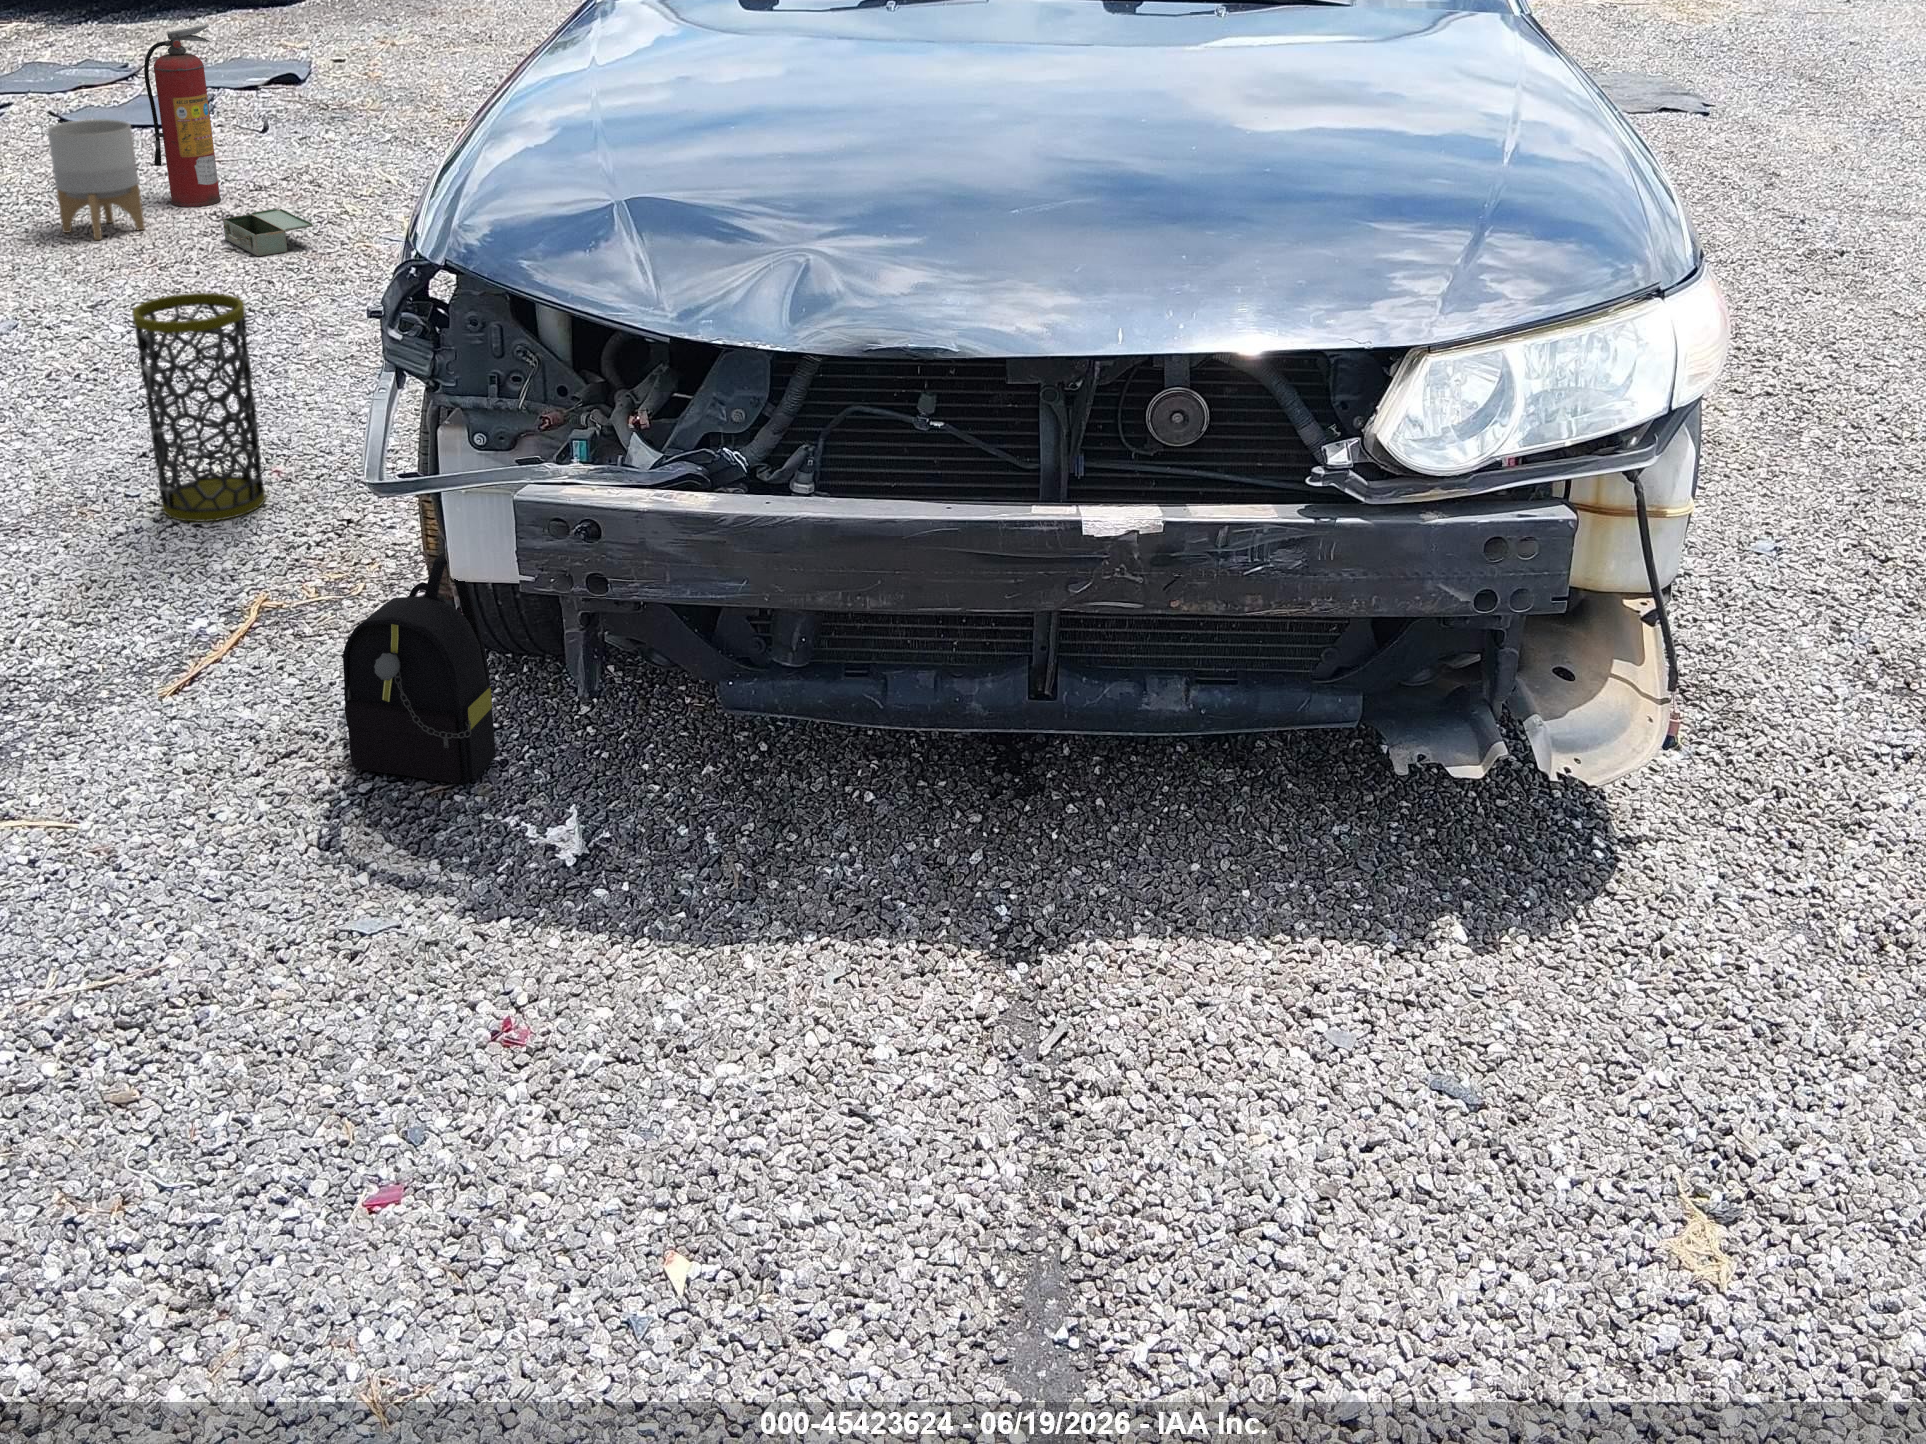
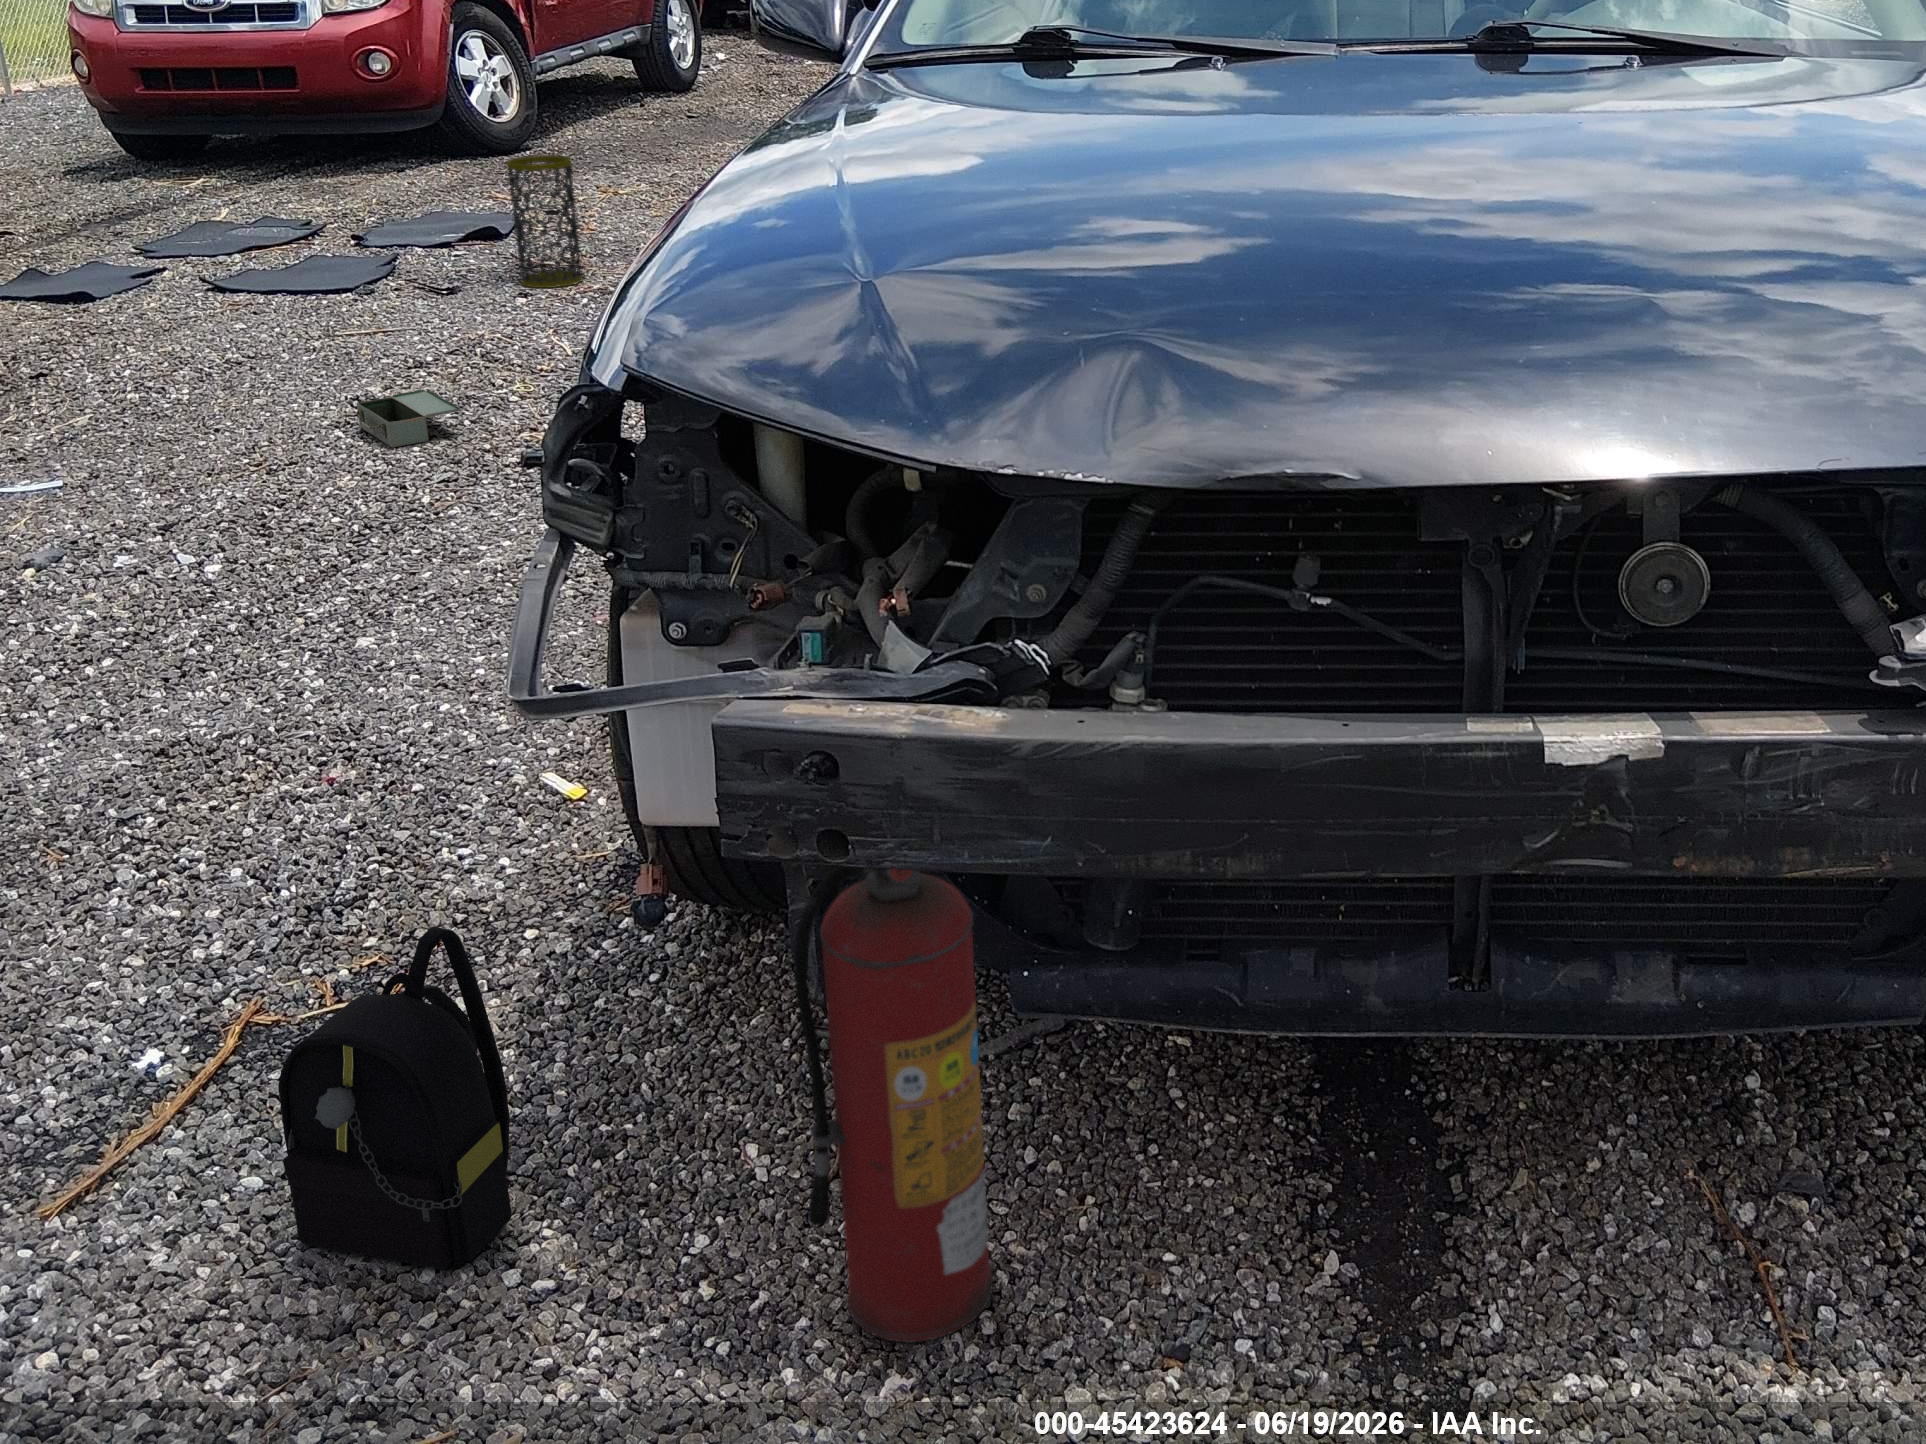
fire extinguisher: present [144,25,221,207] -> present [794,868,993,1343]
planter: present [47,119,145,240] -> none [152,290,271,431]
trash can: present [132,293,266,522] -> present [506,155,583,288]

